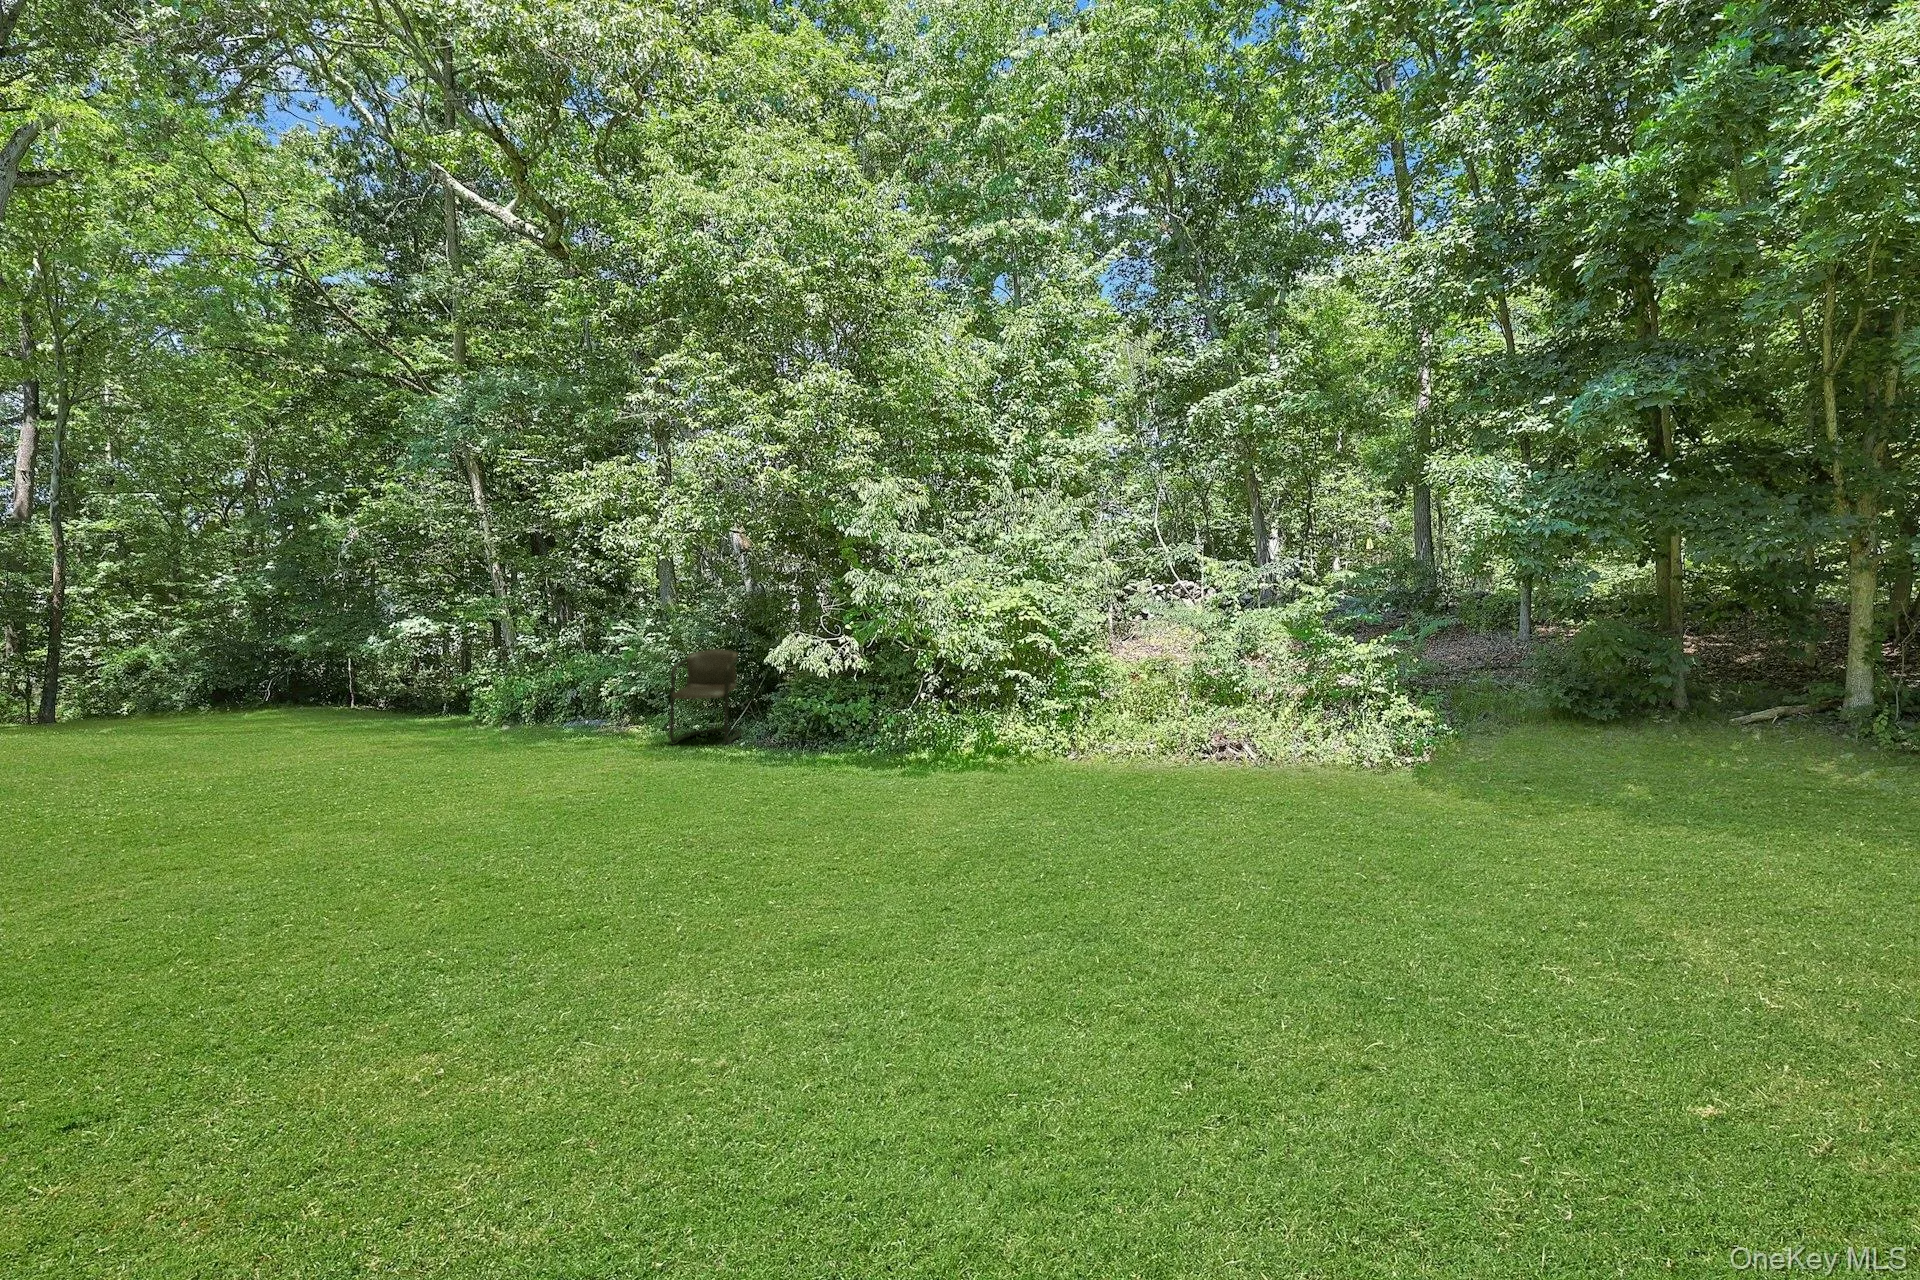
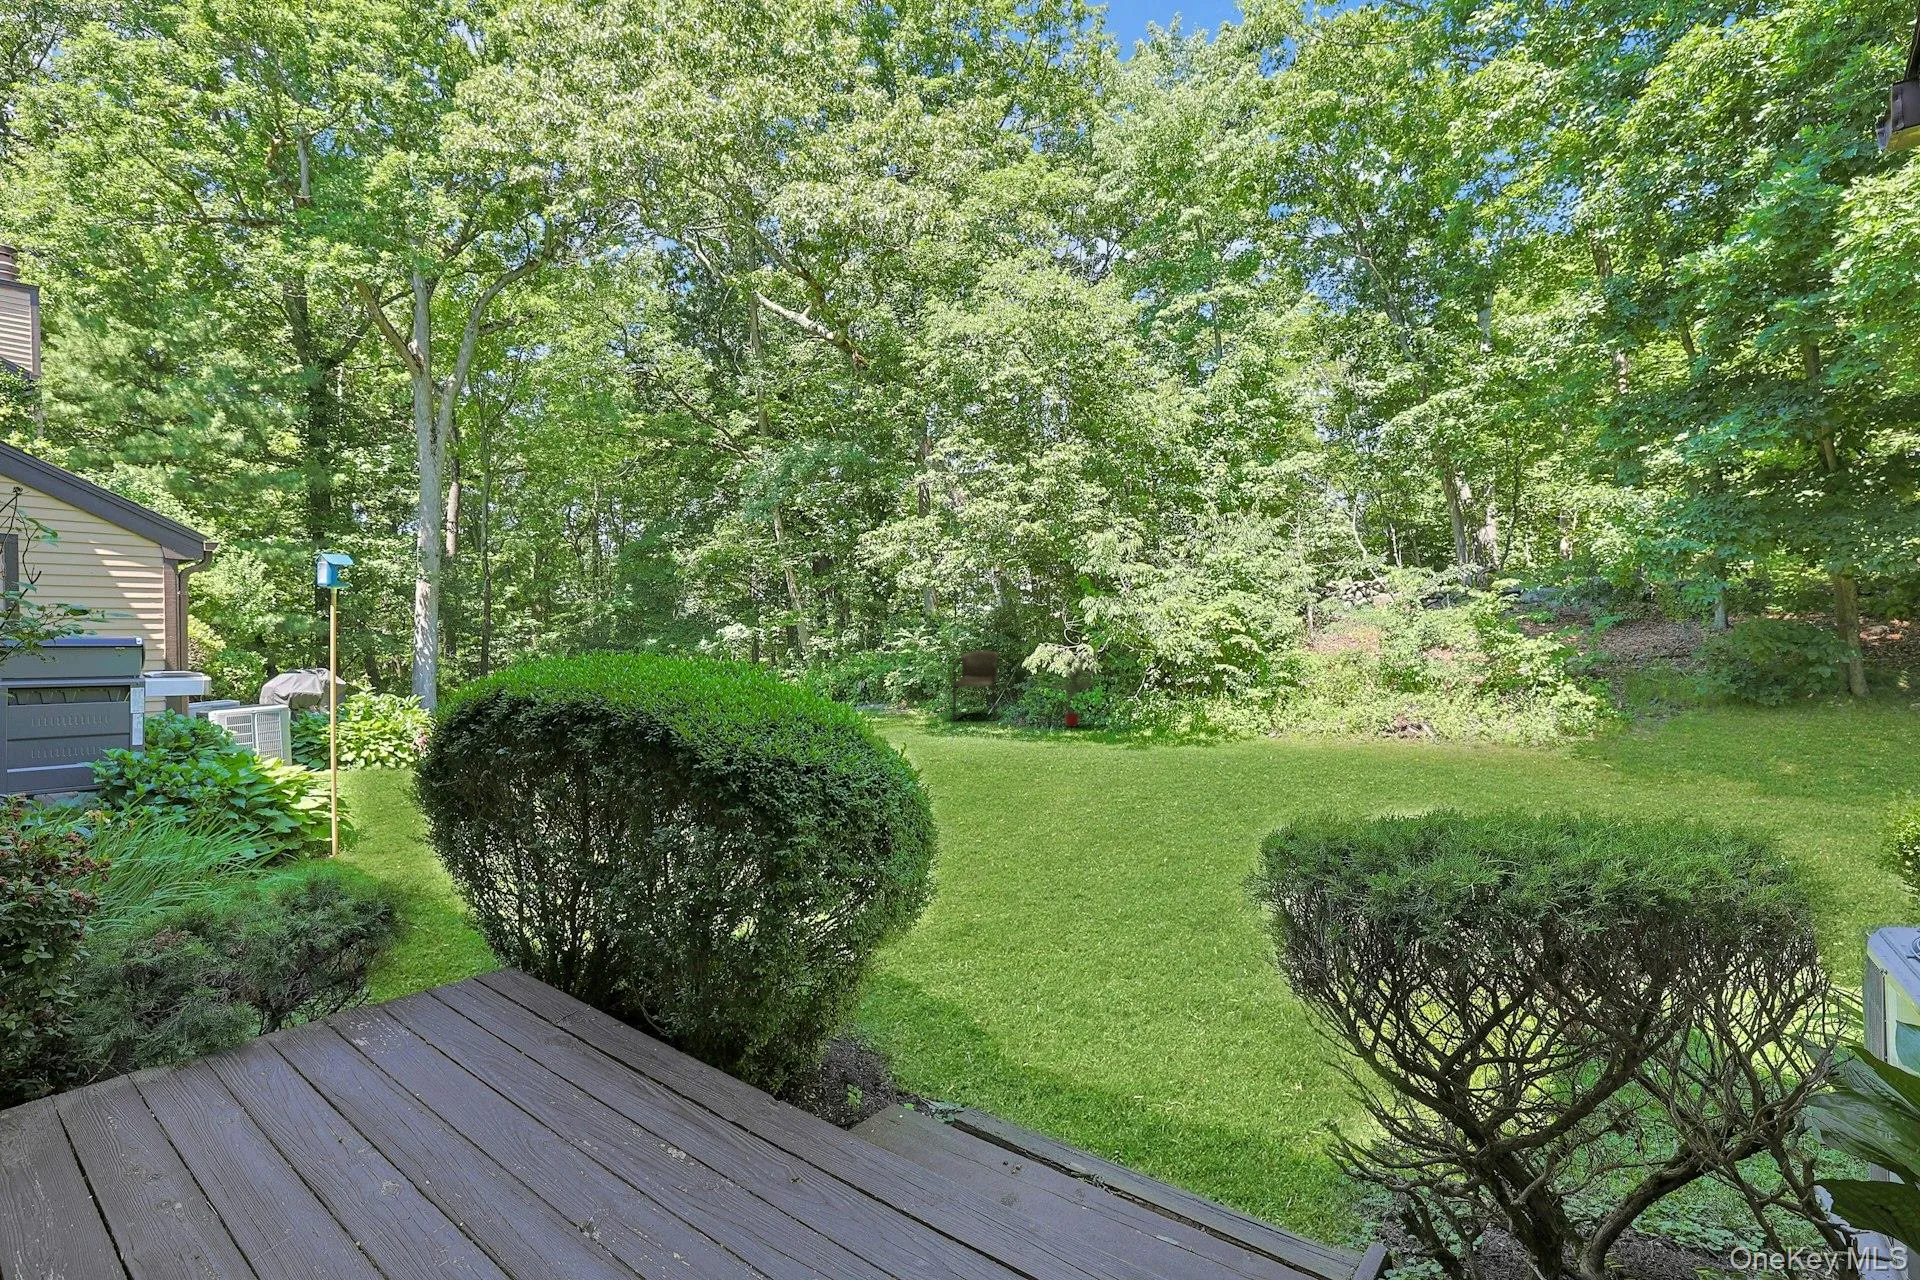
potted tree: none [795,657,858,752] -> present [1050,656,1094,727]

